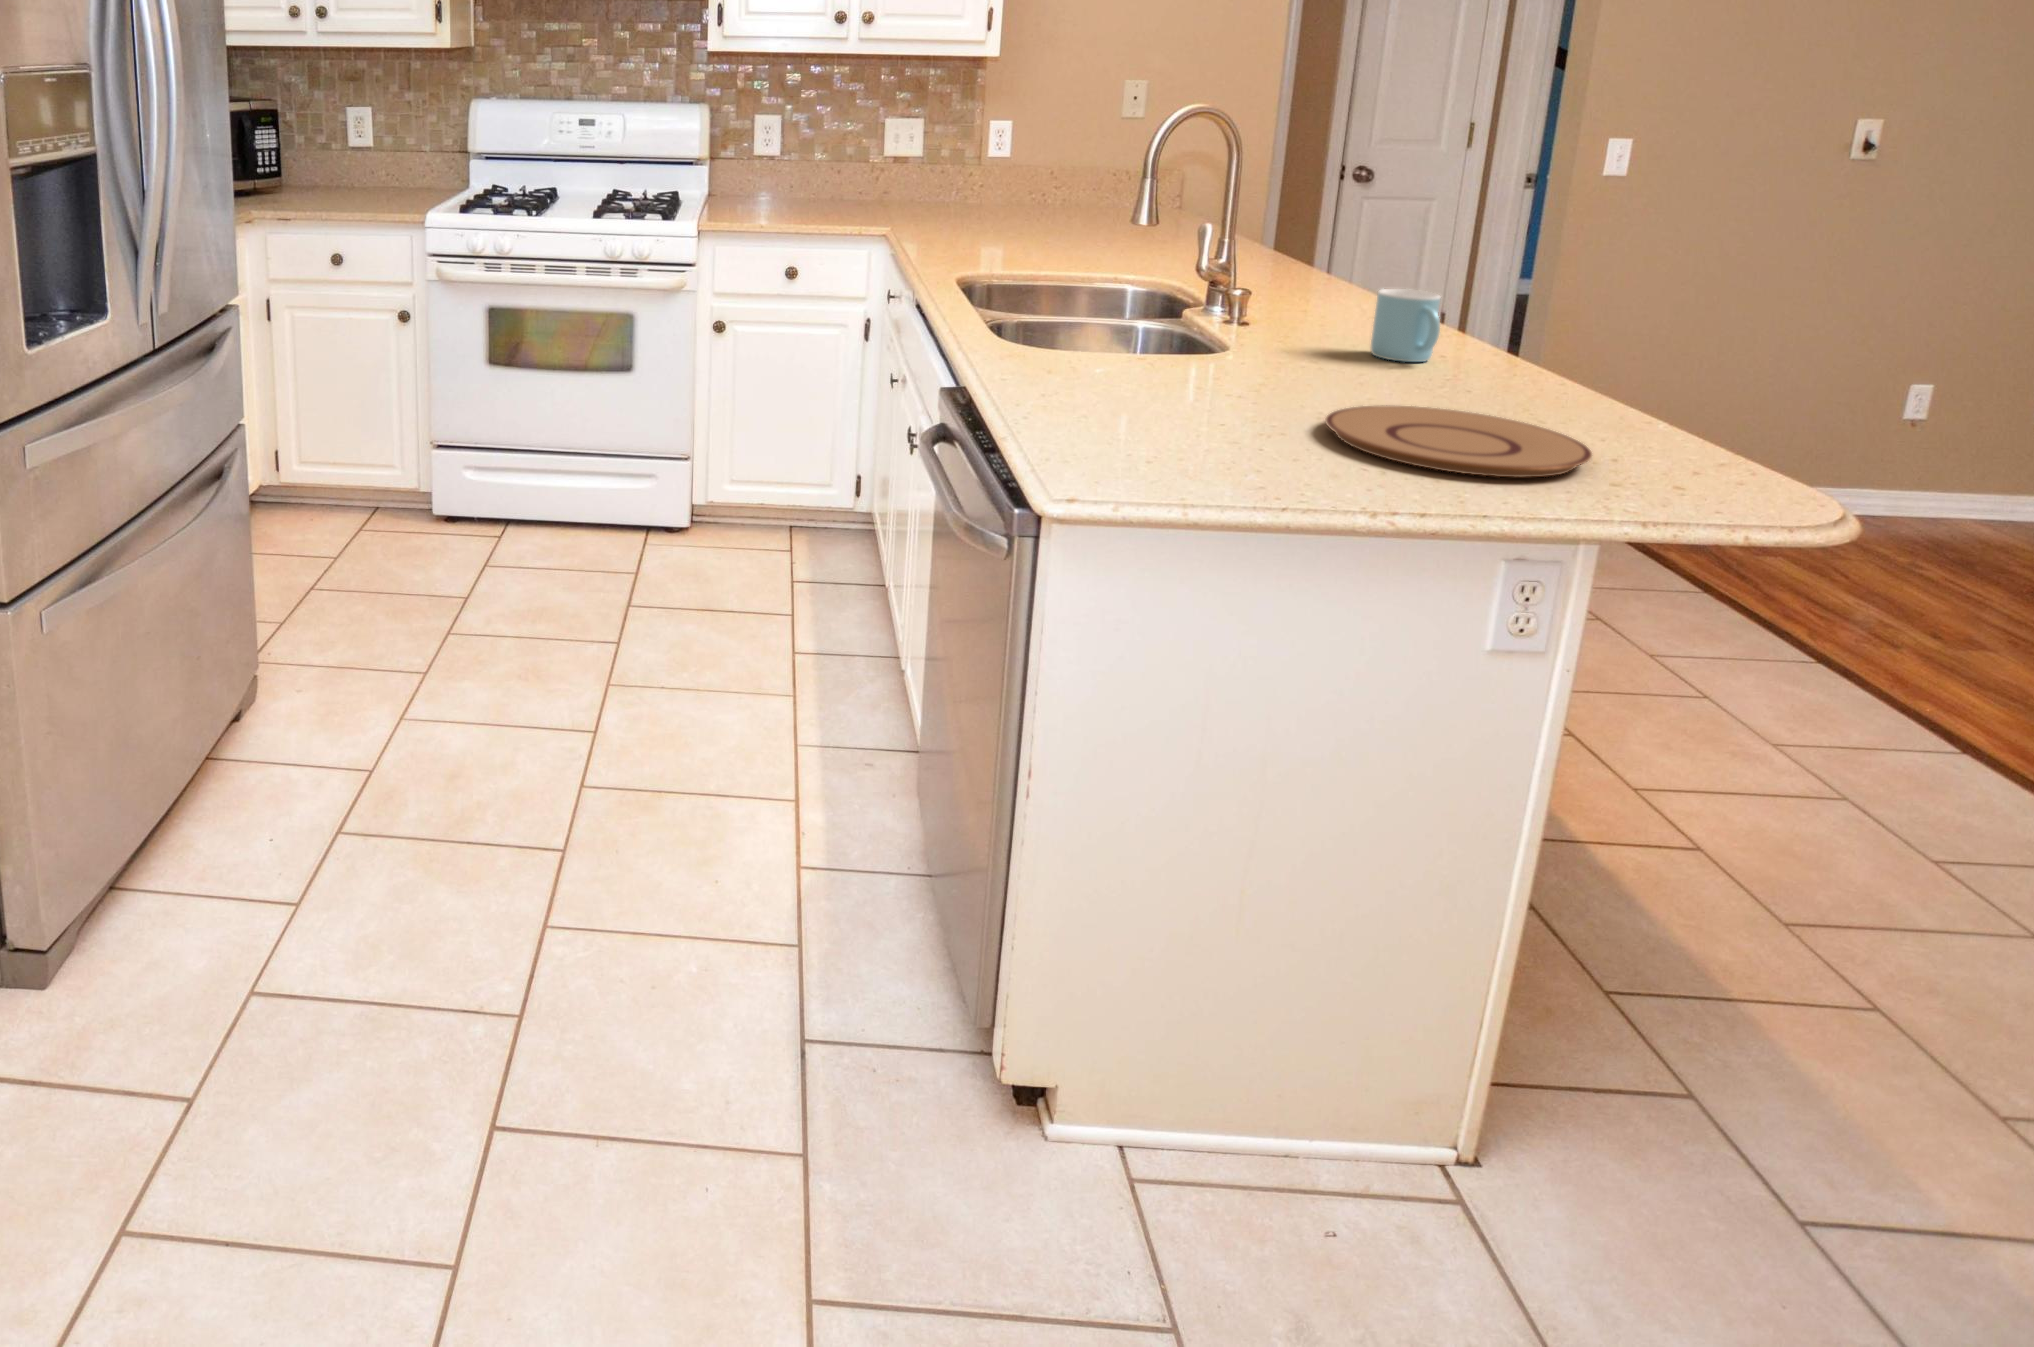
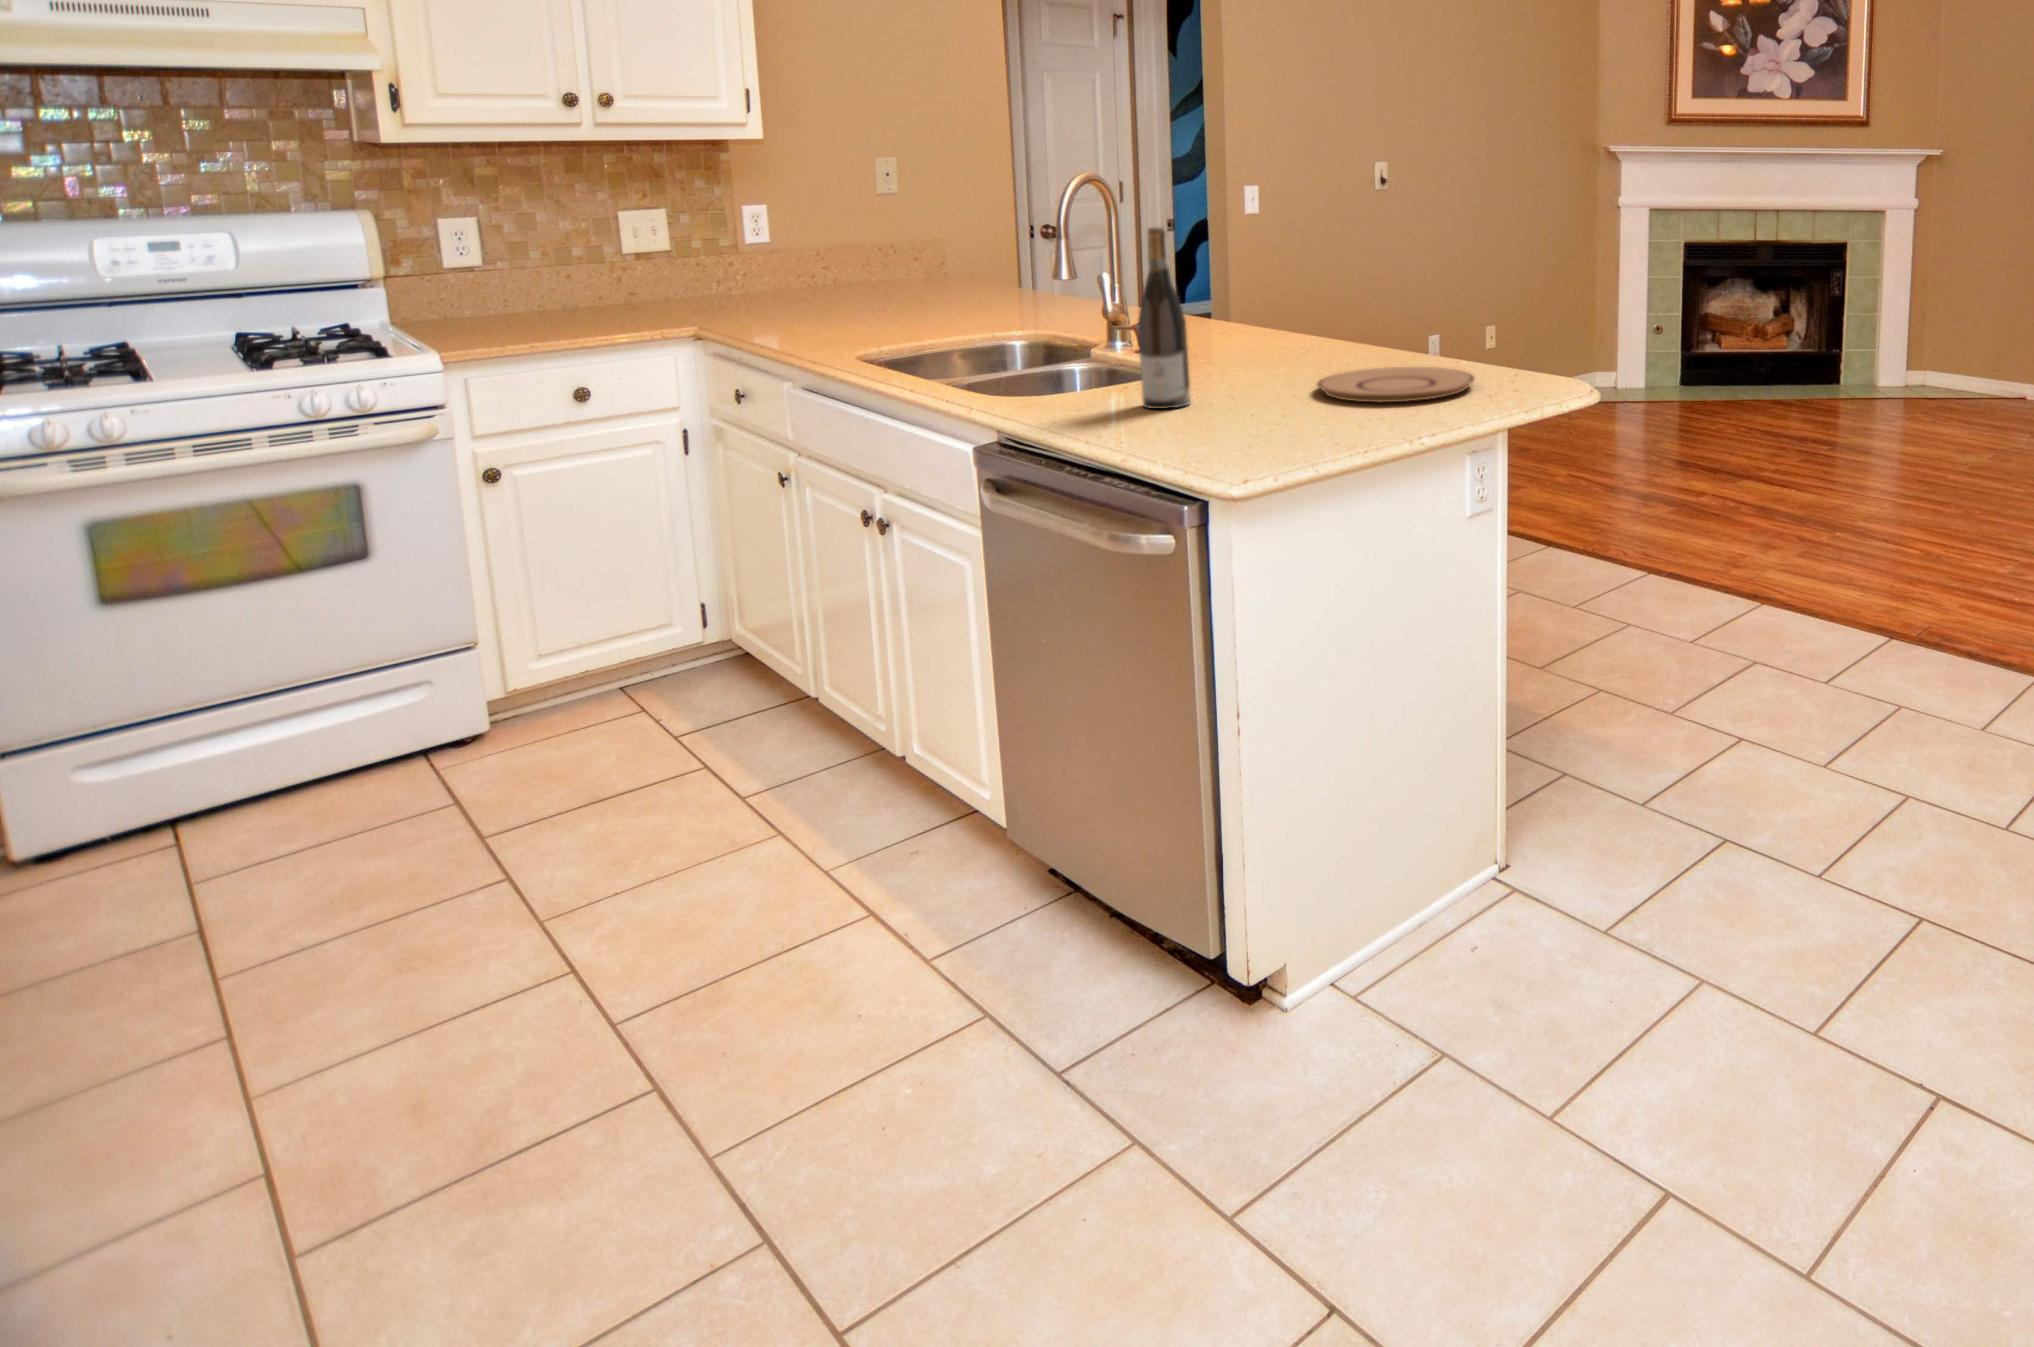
wine bottle: none [1099,180,1168,400] -> present [1138,228,1191,409]
mug: present [1371,289,1440,362] -> none [1261,298,1313,352]

